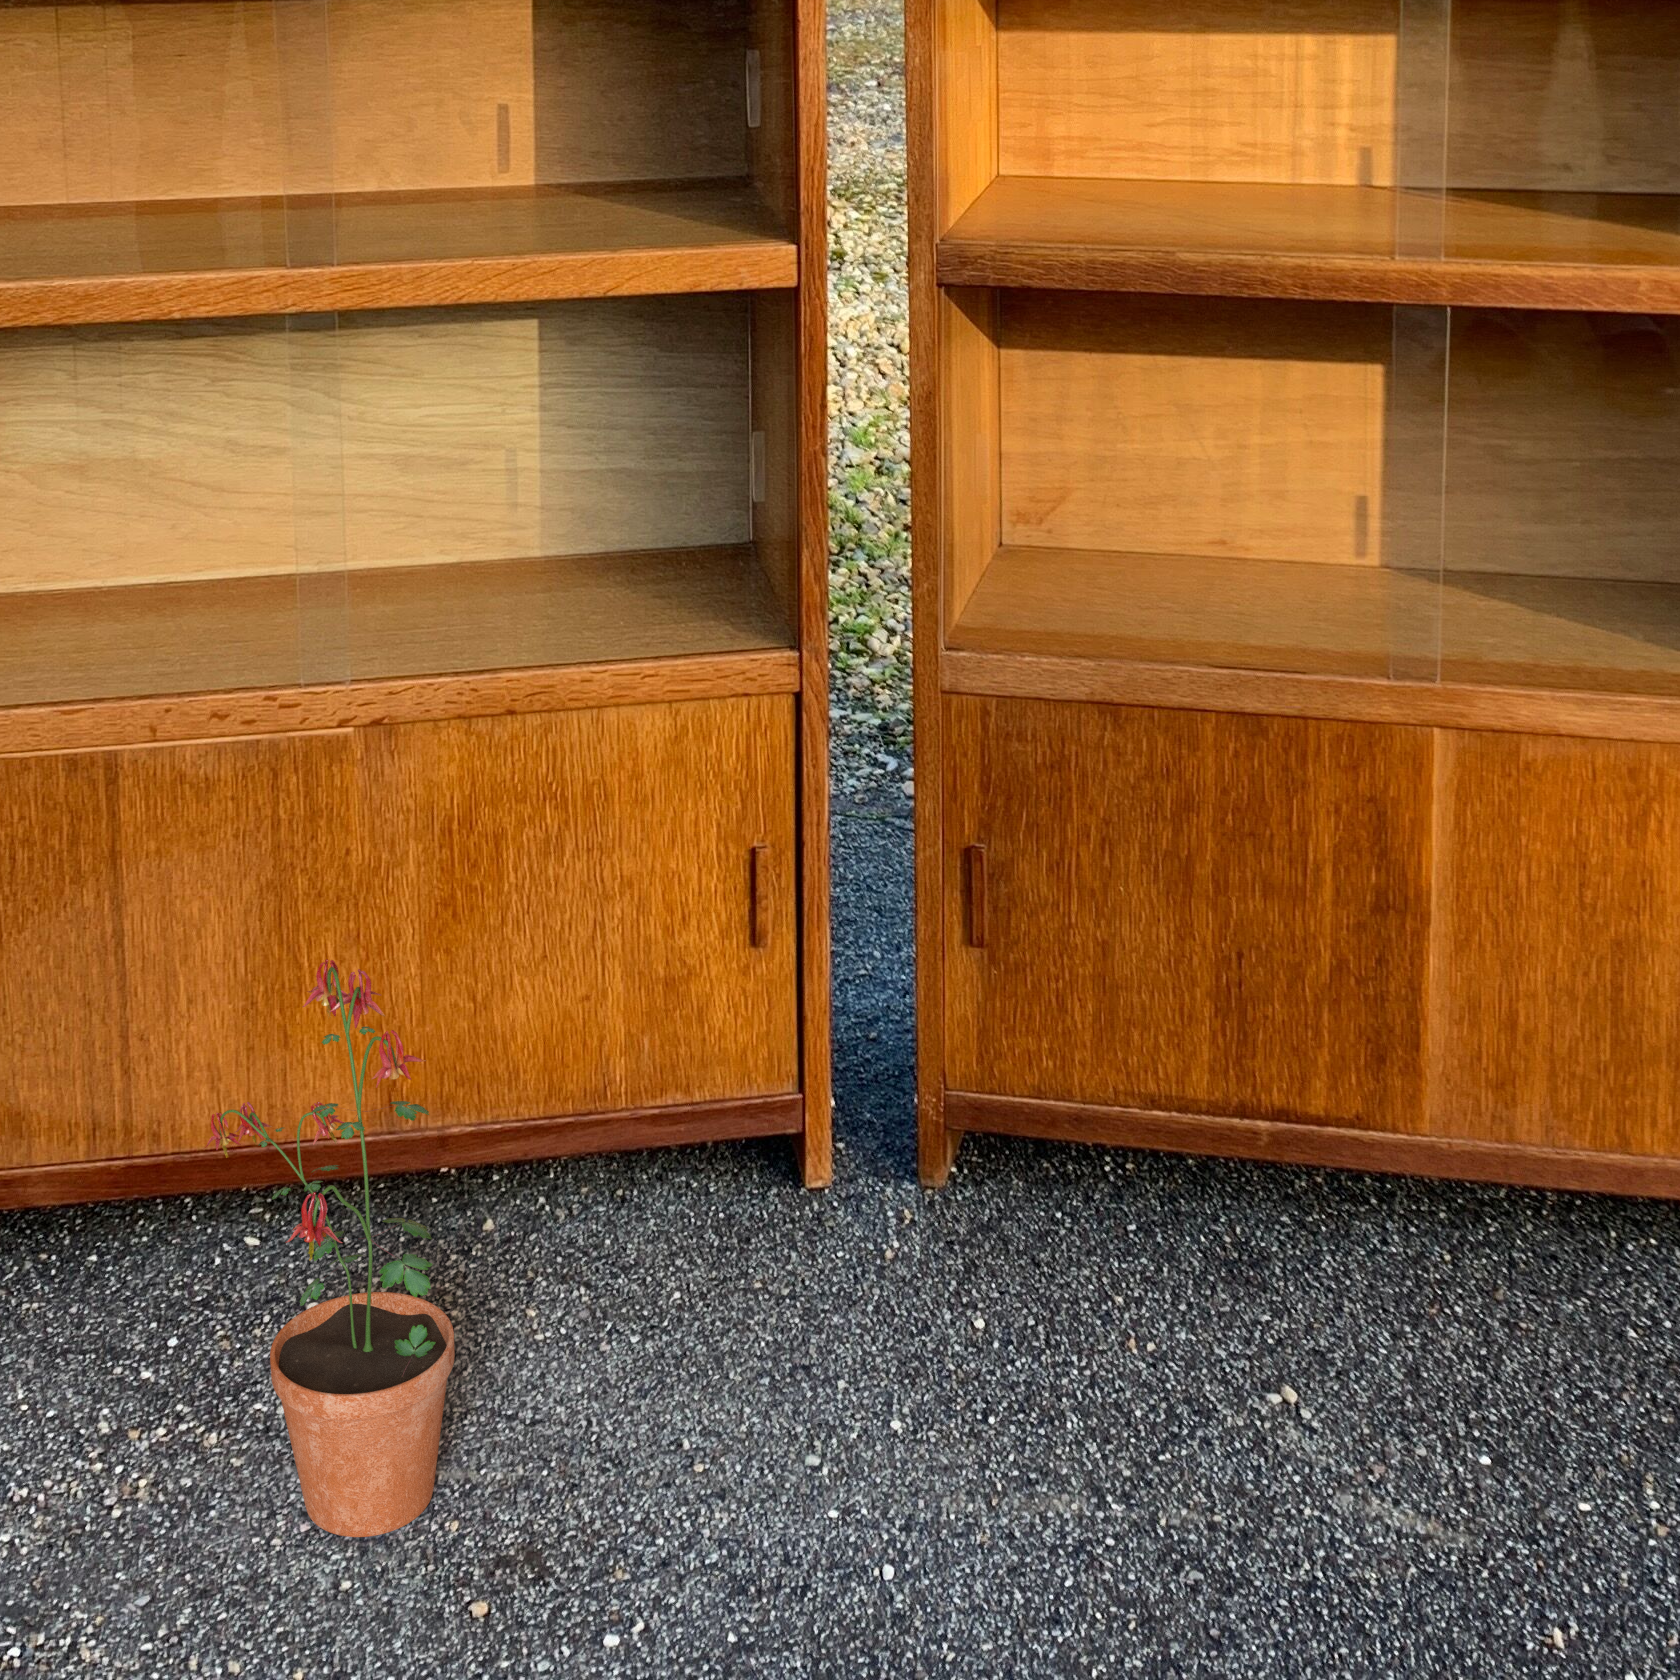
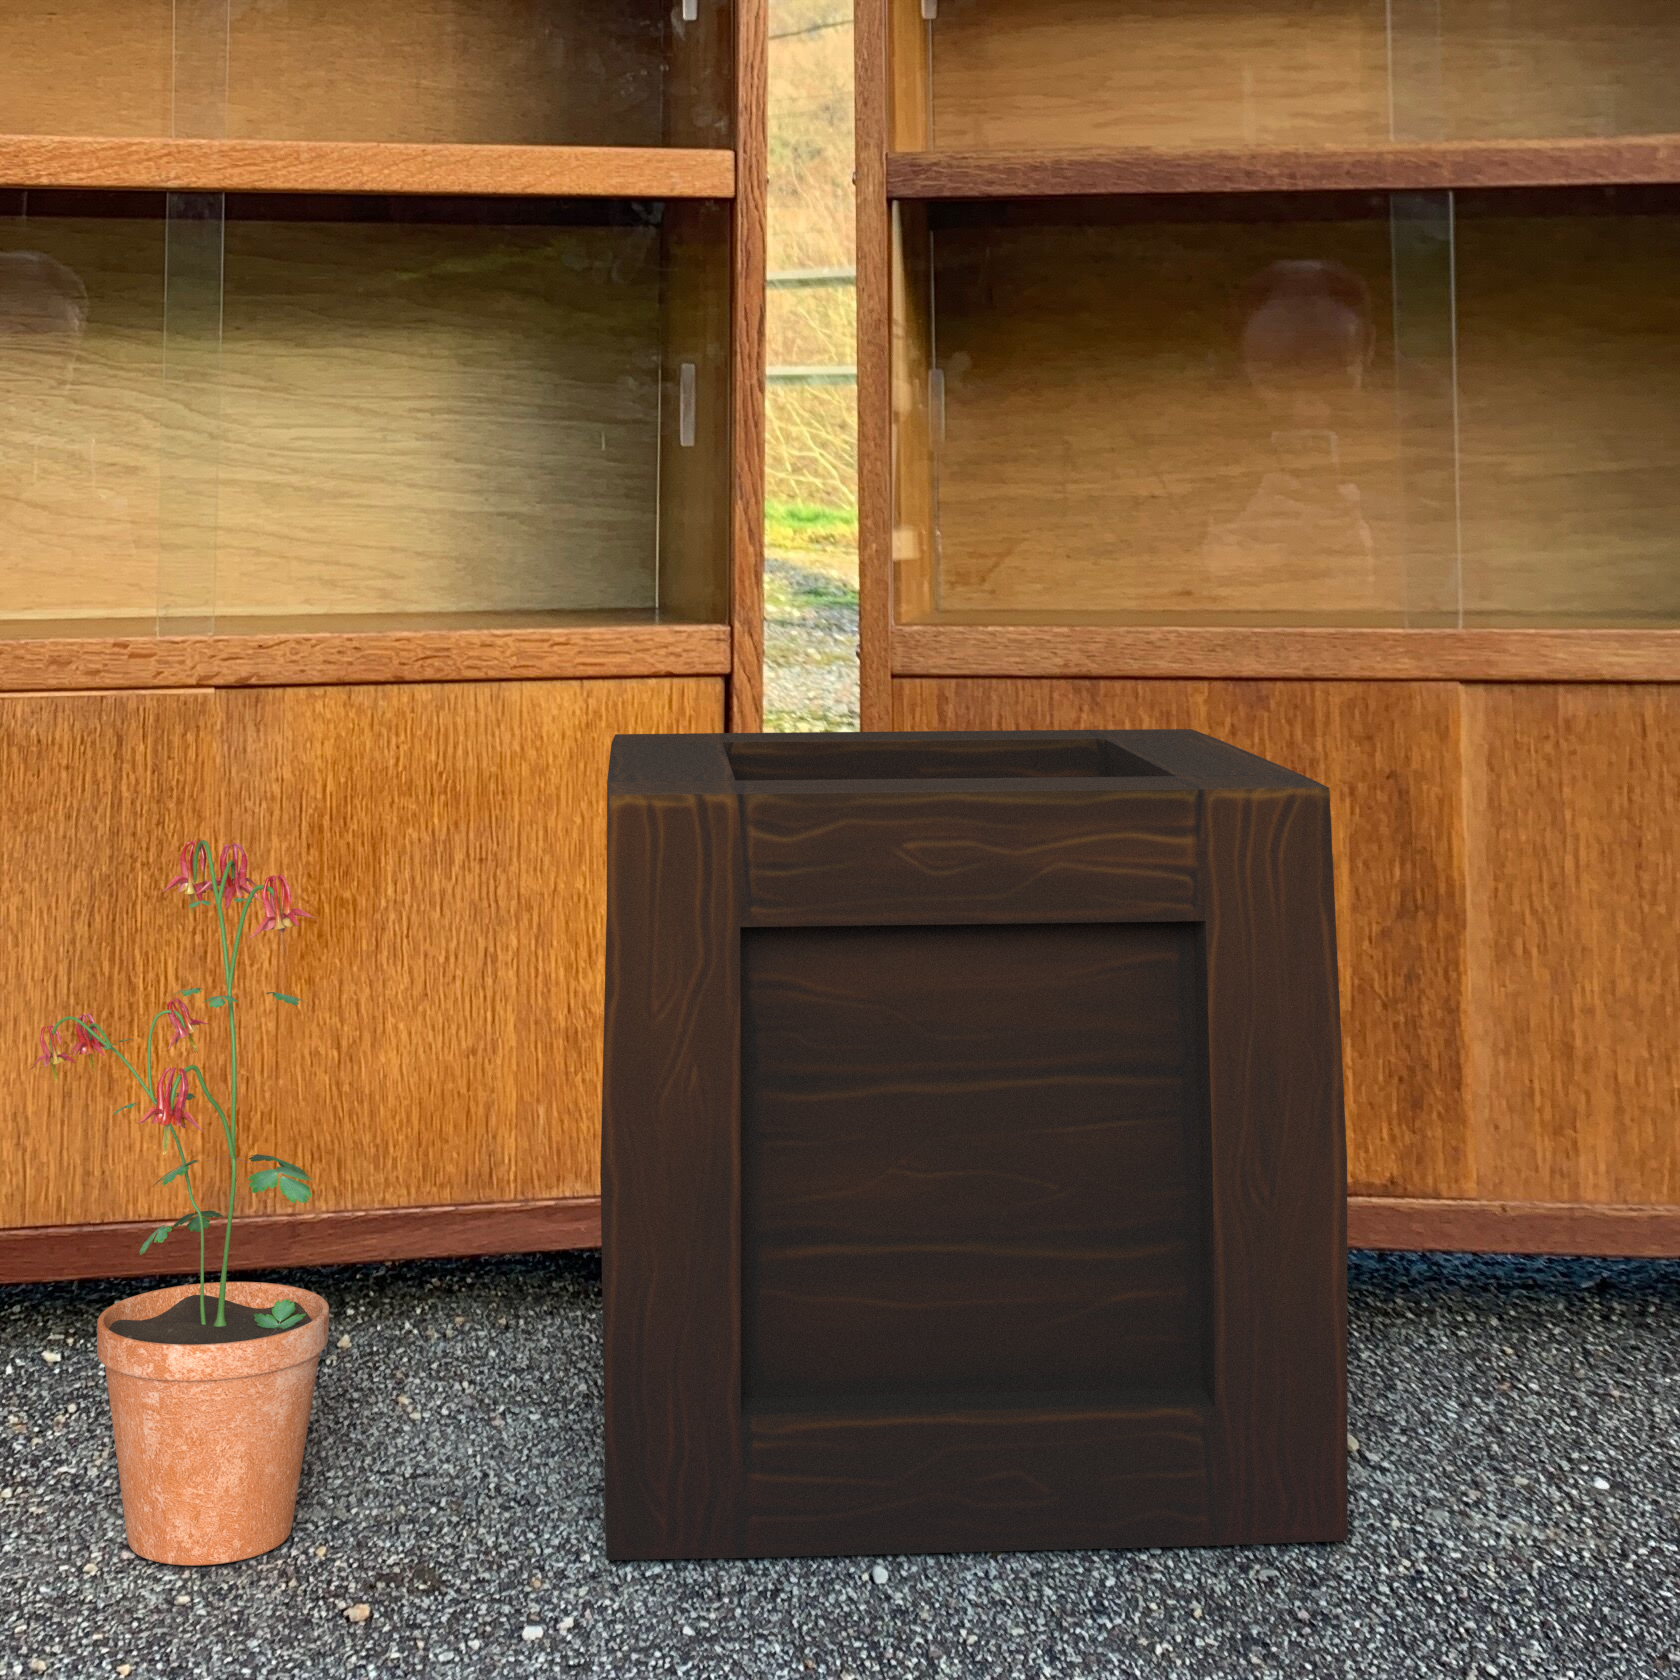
wooden crate: none [661,752,1276,1542] -> present [600,729,1348,1560]

